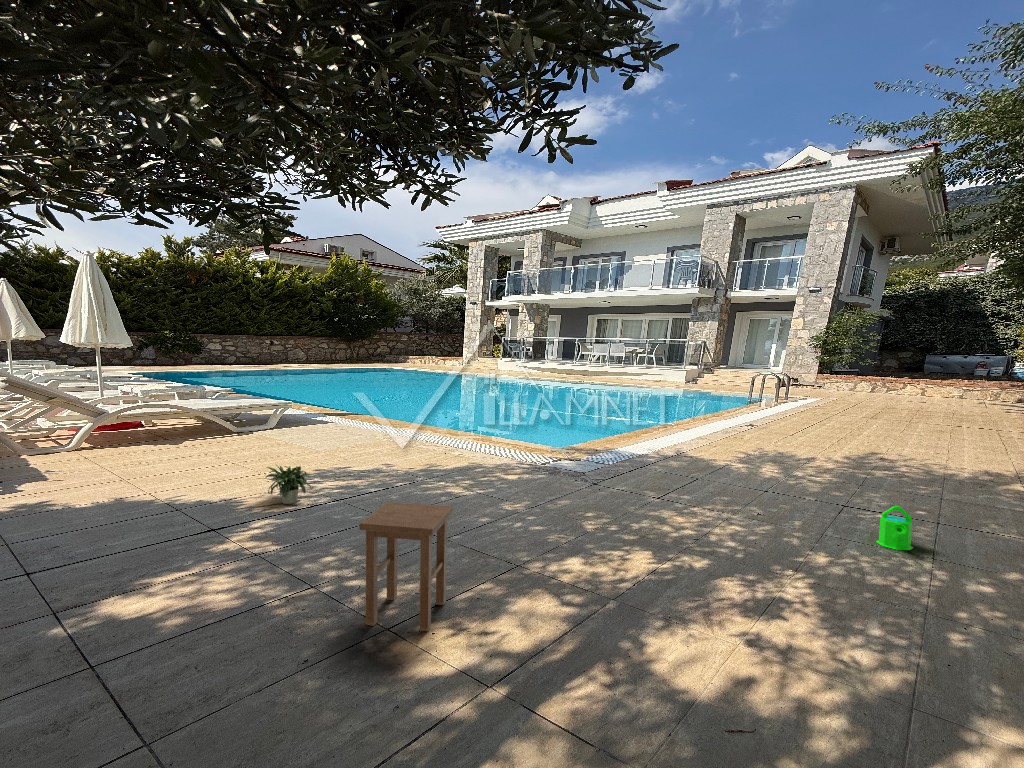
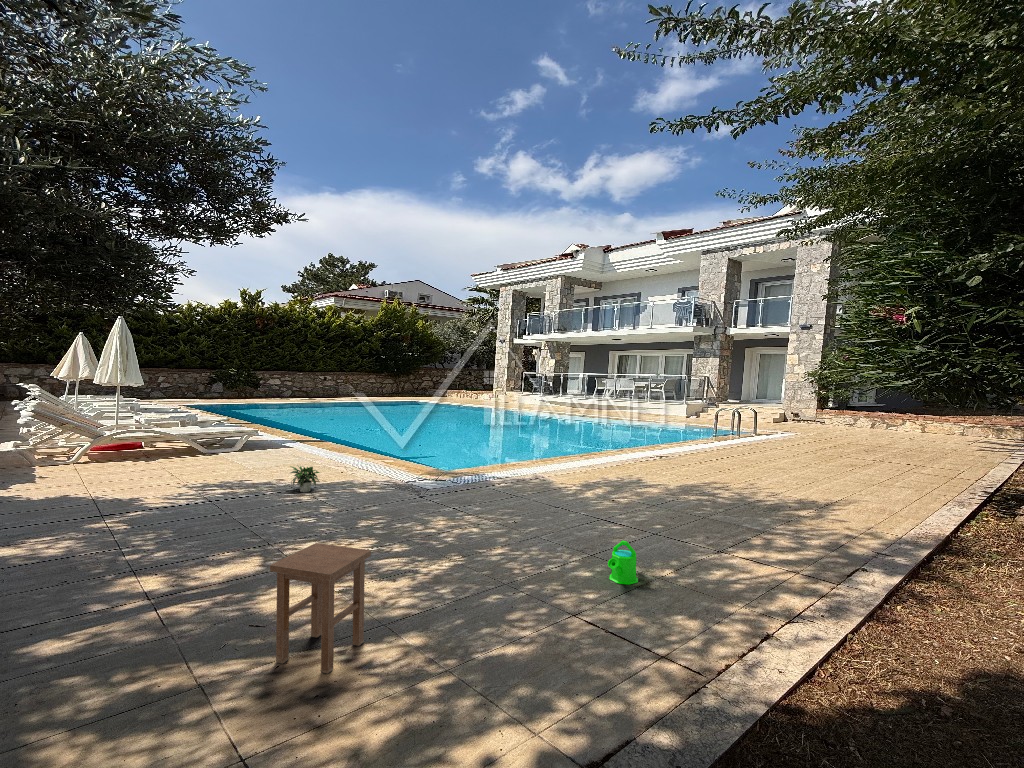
potted plant: present [266,466,311,504] -> present [290,466,320,492]
stool: present [359,502,453,631] -> present [270,543,371,673]

